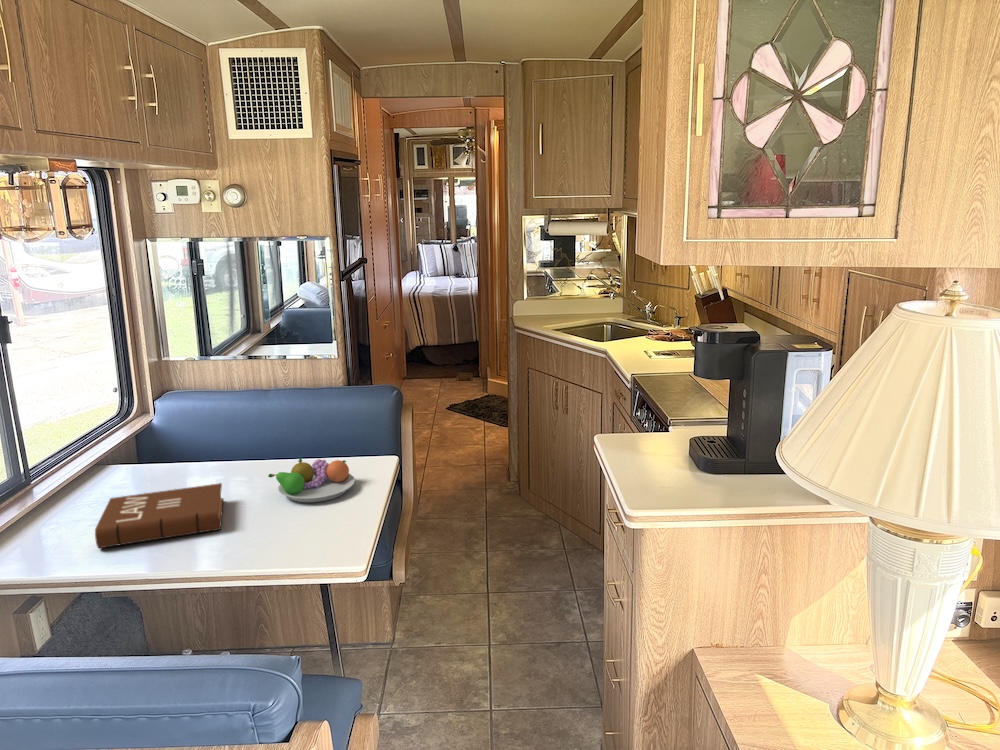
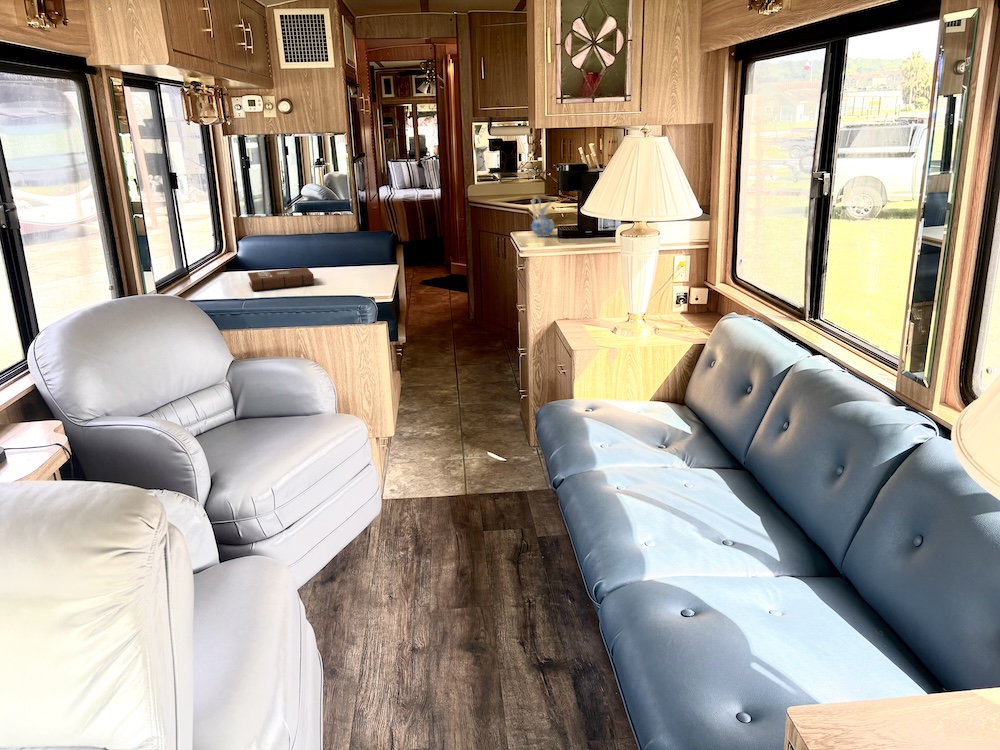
ceramic pitcher: none [634,400,682,478] -> present [532,197,554,237]
fruit bowl: present [268,457,355,503] -> none [333,256,381,277]

